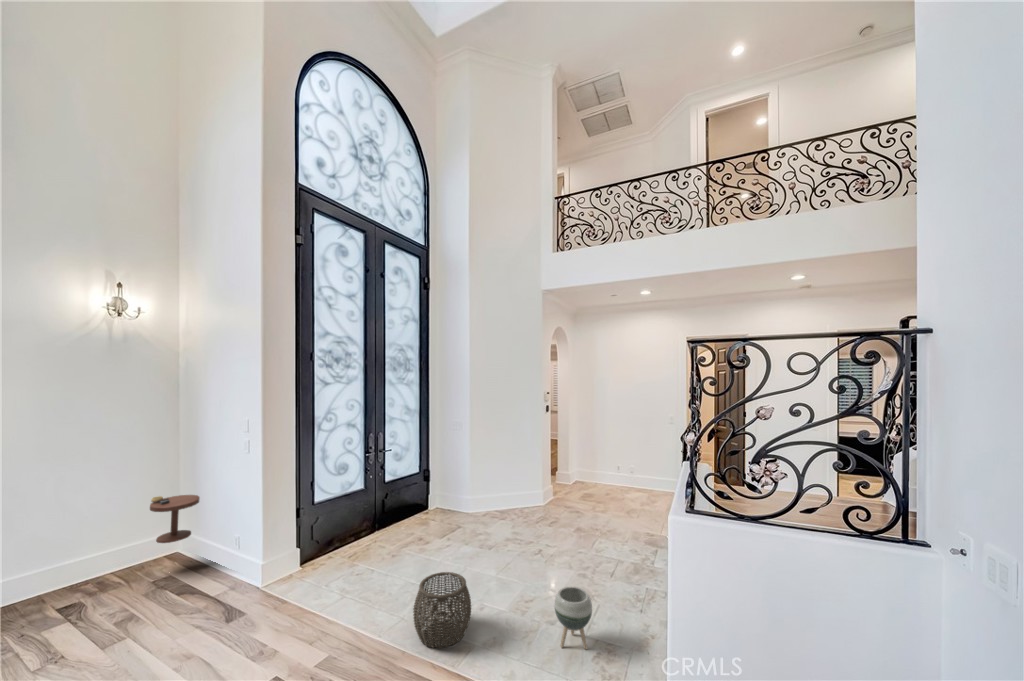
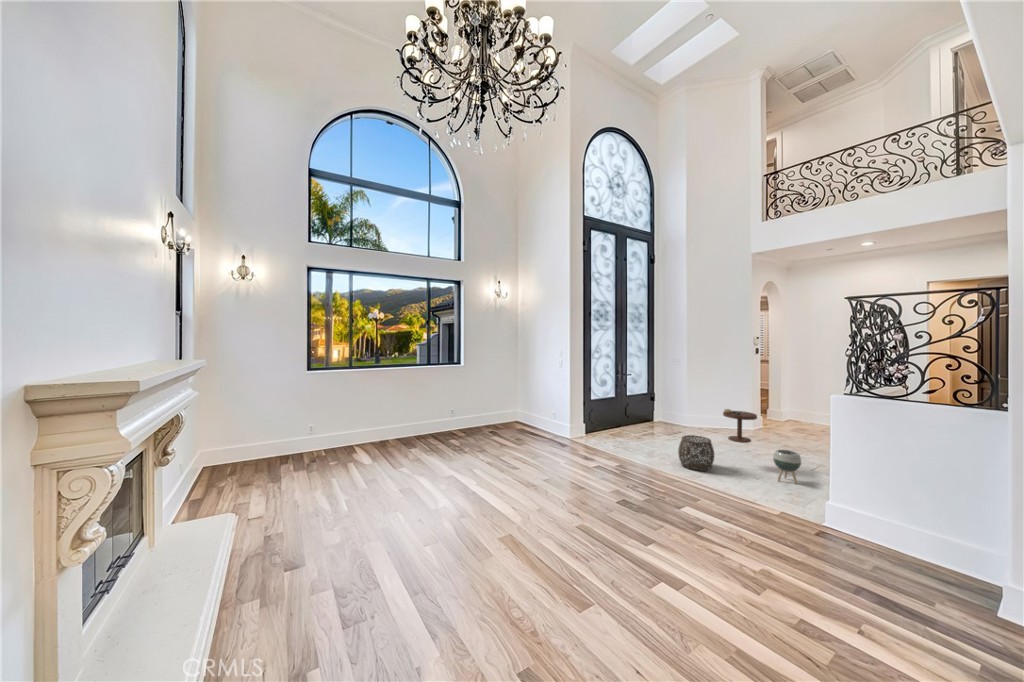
side table: present [150,495,199,543] -> present [723,409,757,443]

